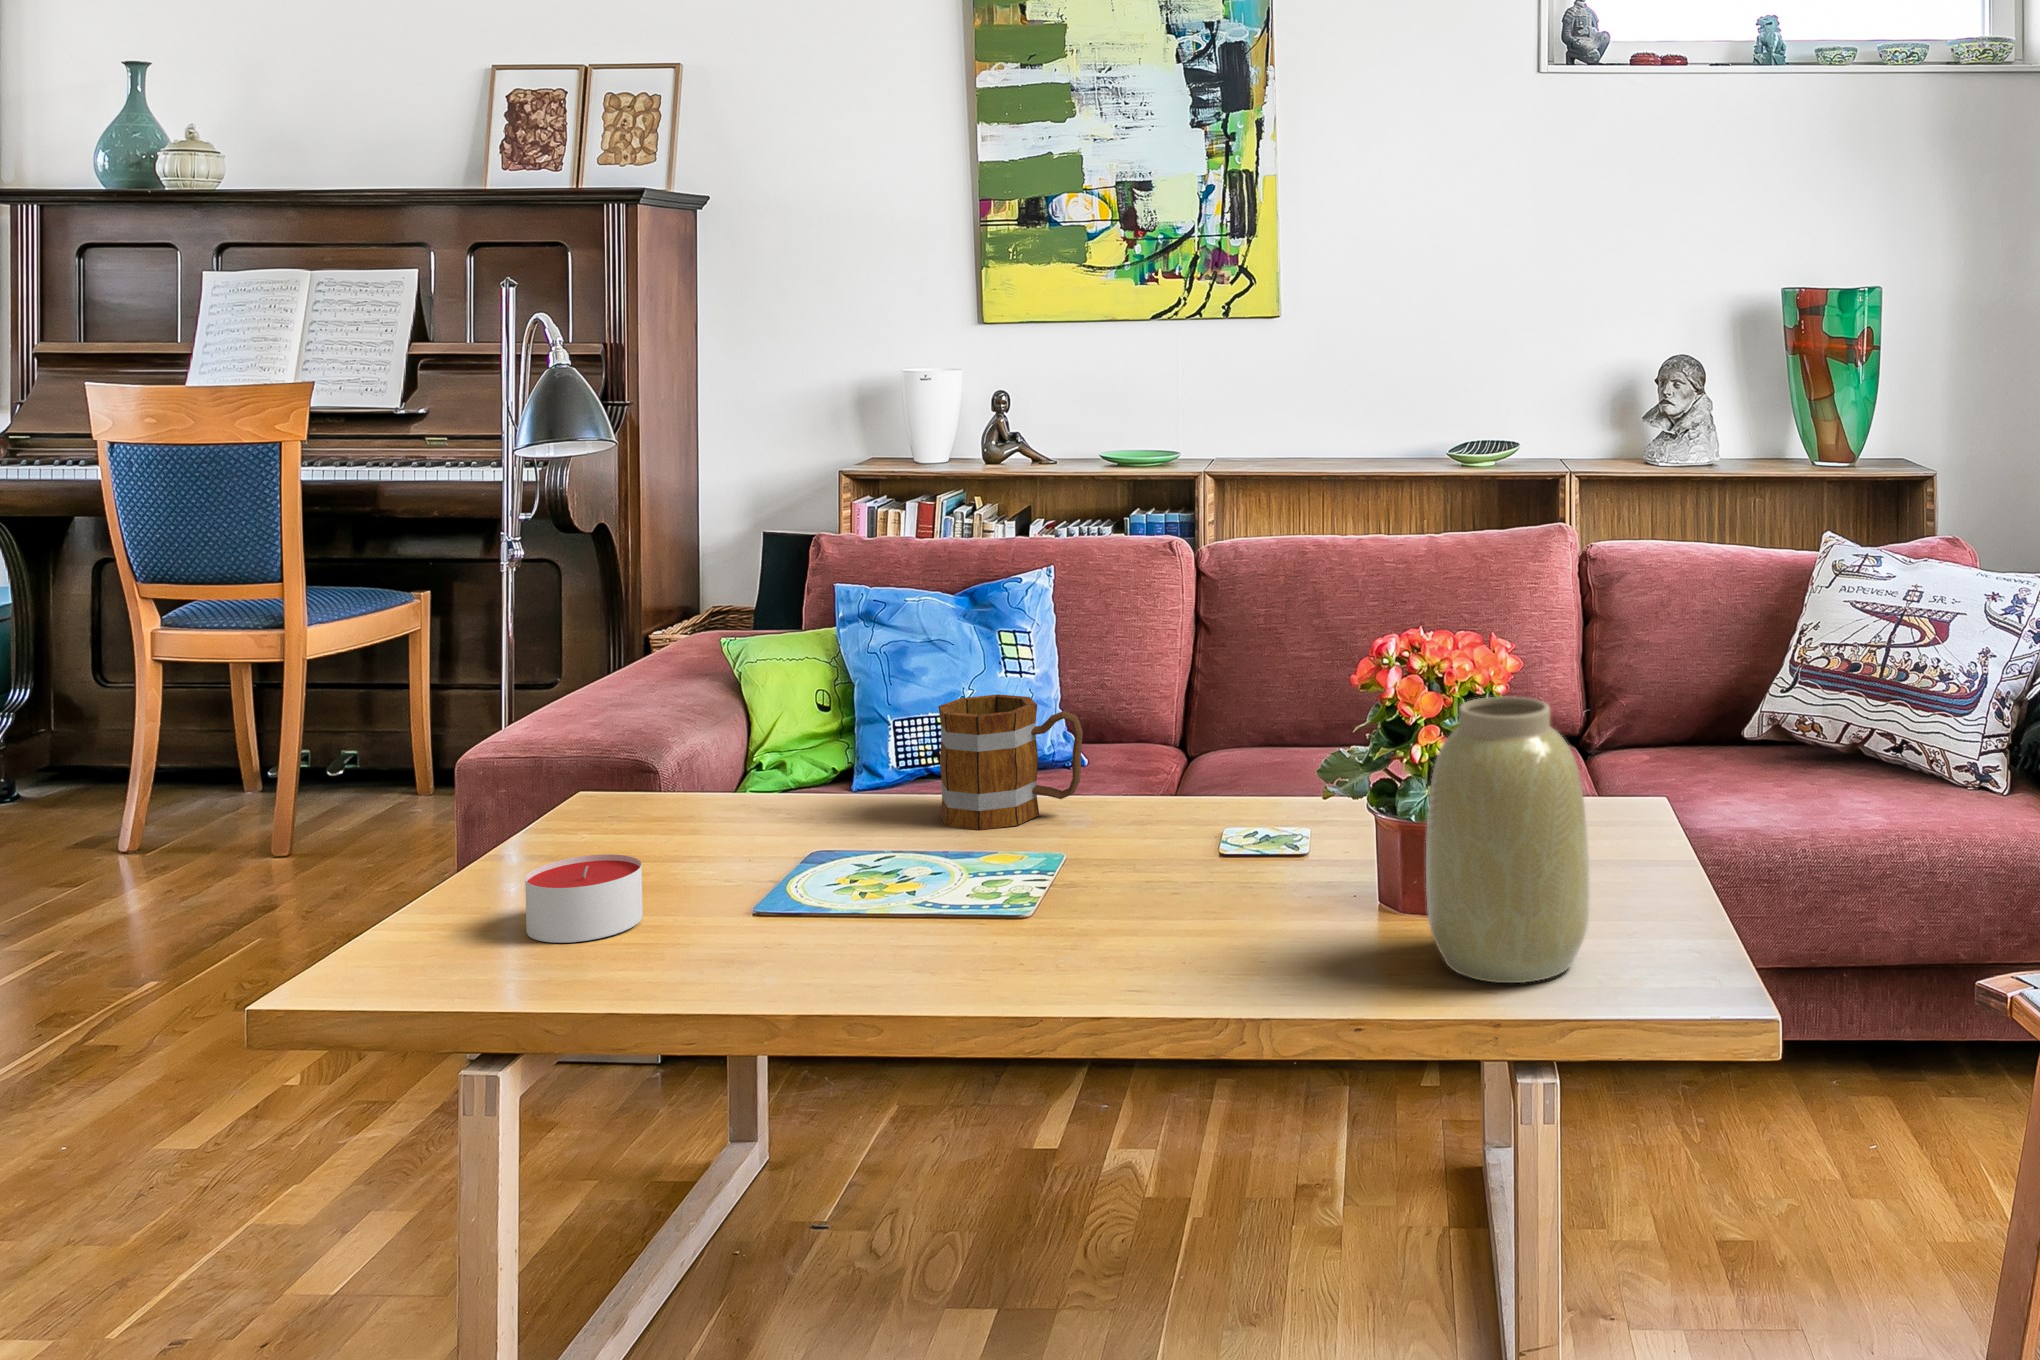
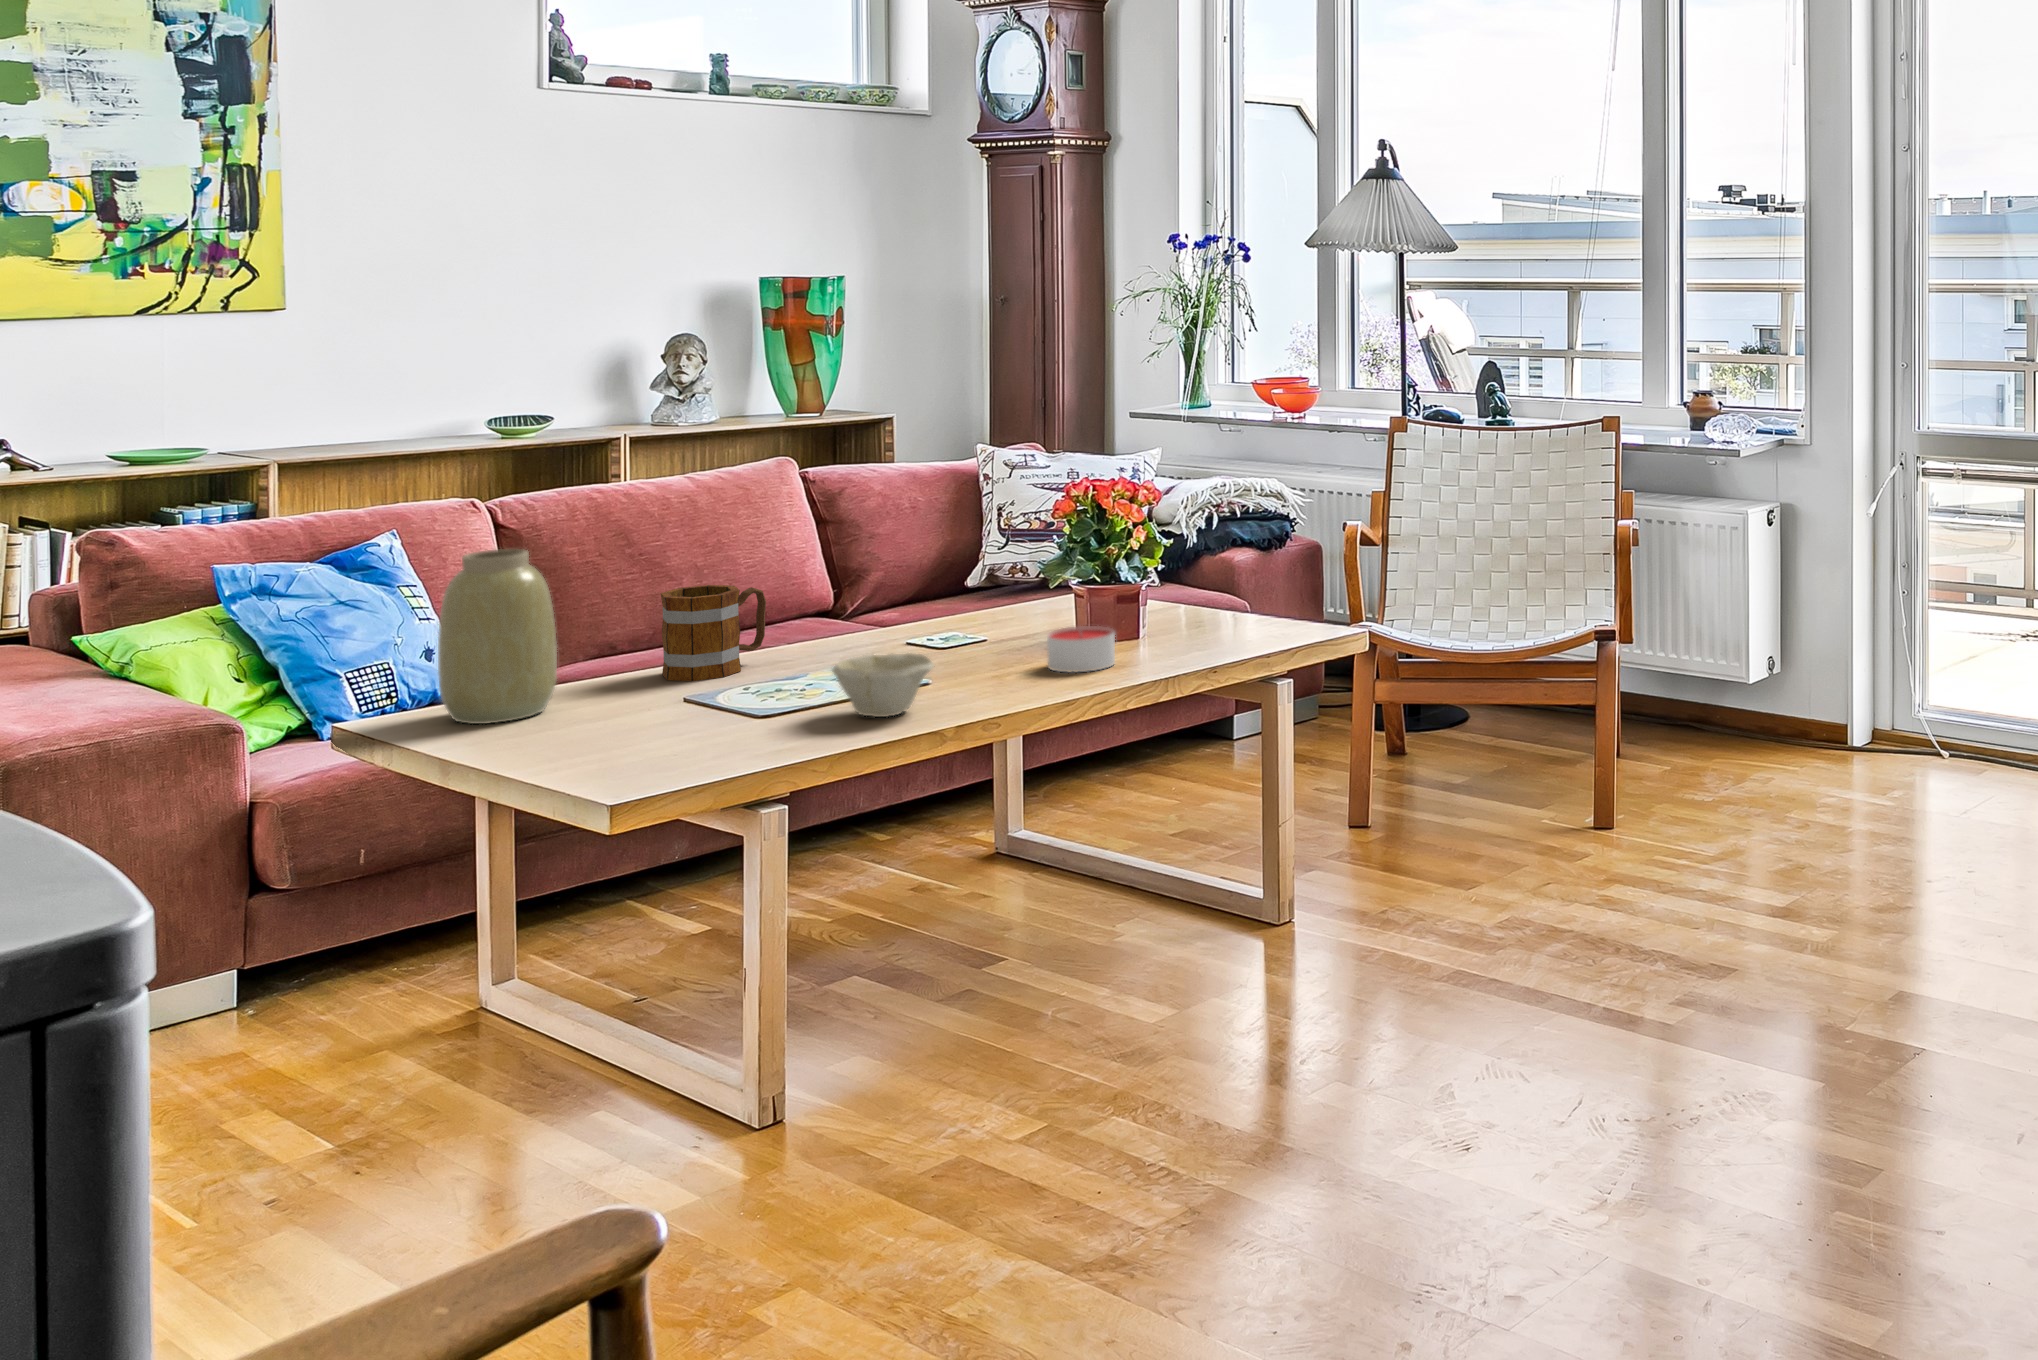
vase: present [1426,697,1589,983] -> present [438,549,557,724]
candle: present [525,854,643,943] -> present [1047,626,1115,672]
bowl: none [741,861,911,973] -> present [832,653,934,717]

